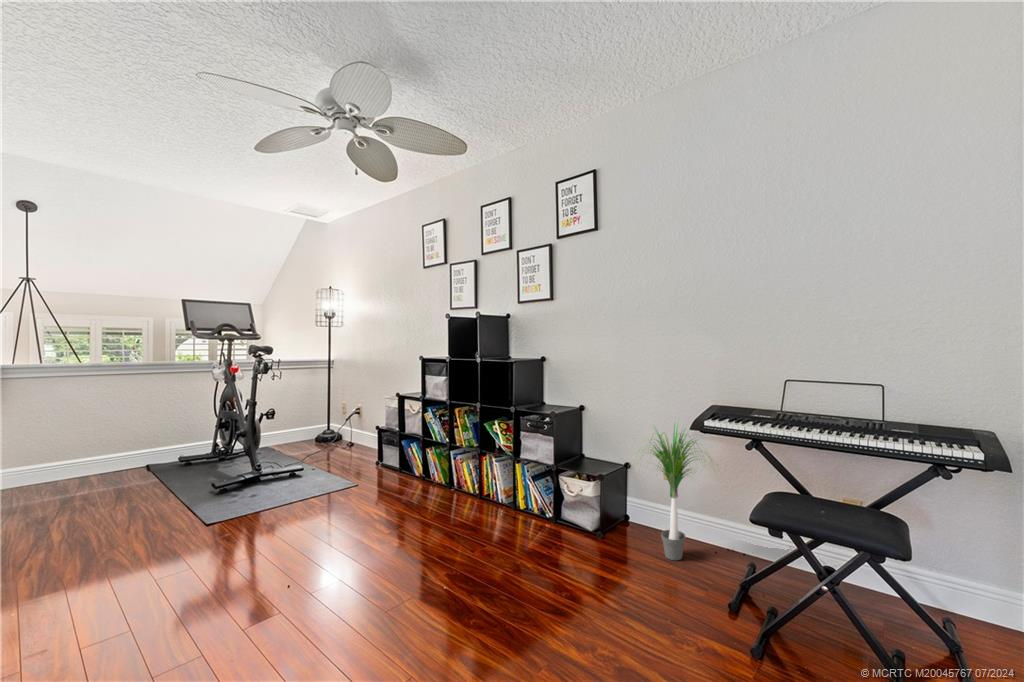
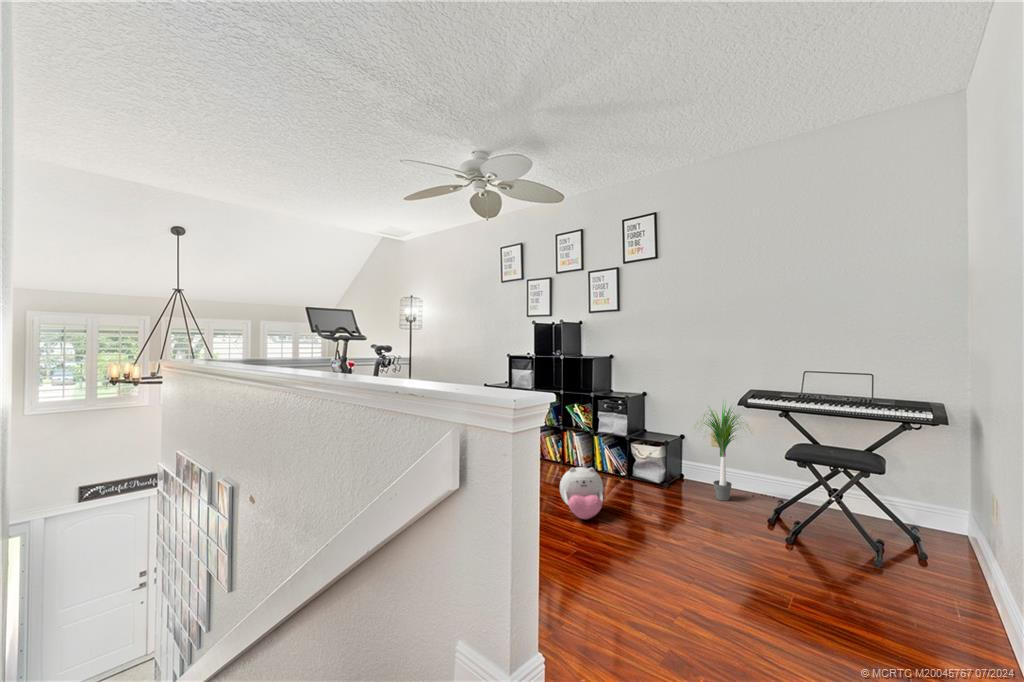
plush toy: none [436,519,499,601] -> present [560,467,603,519]

